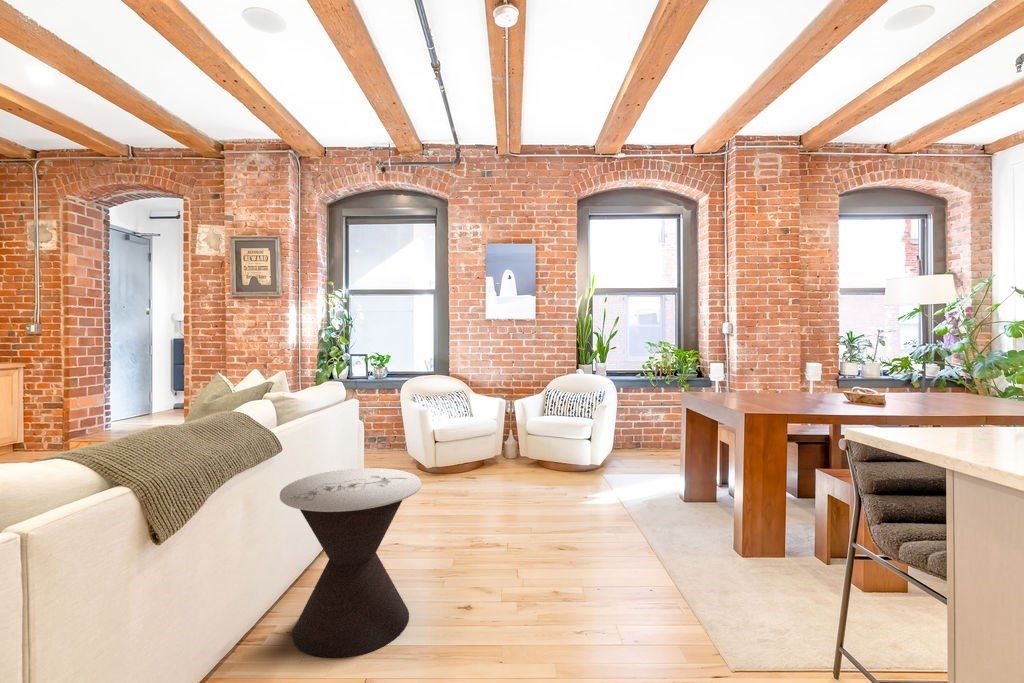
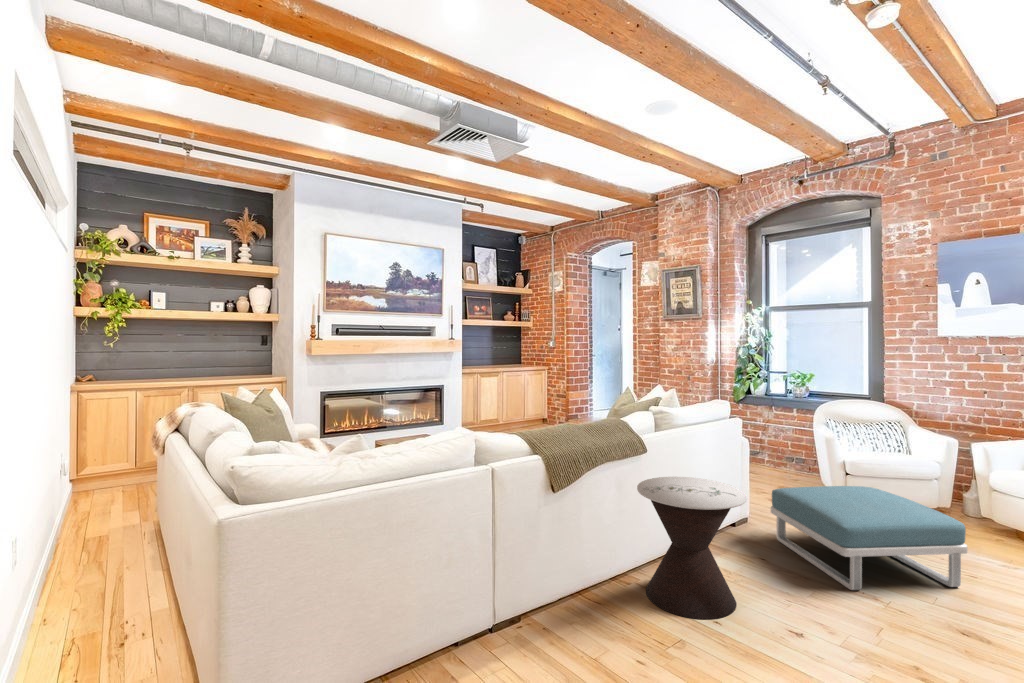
footstool: none [397,447,549,546] -> present [771,486,968,590]

